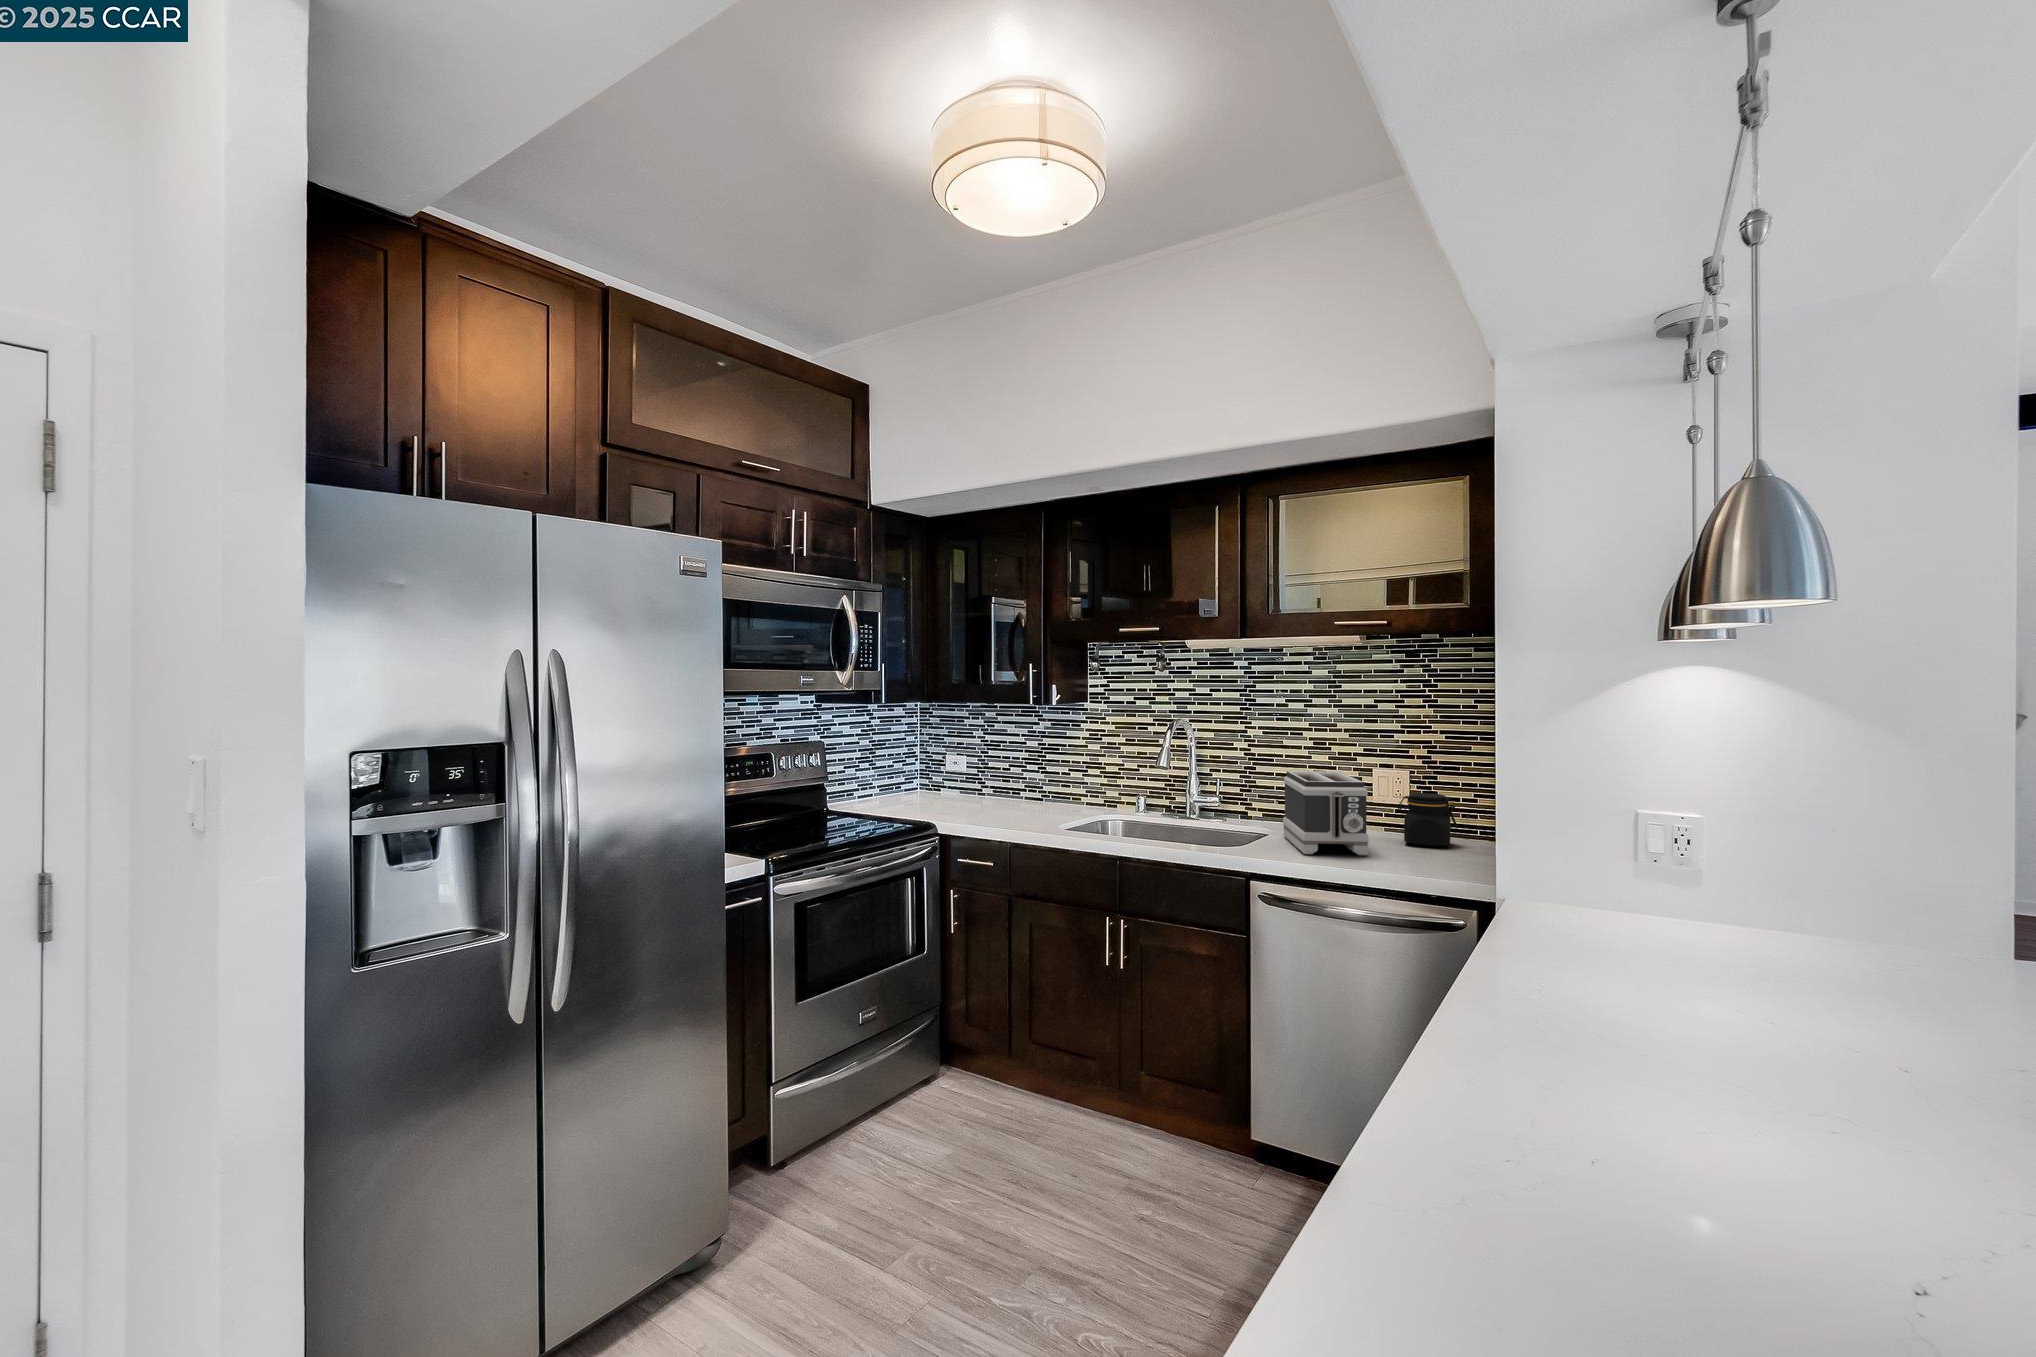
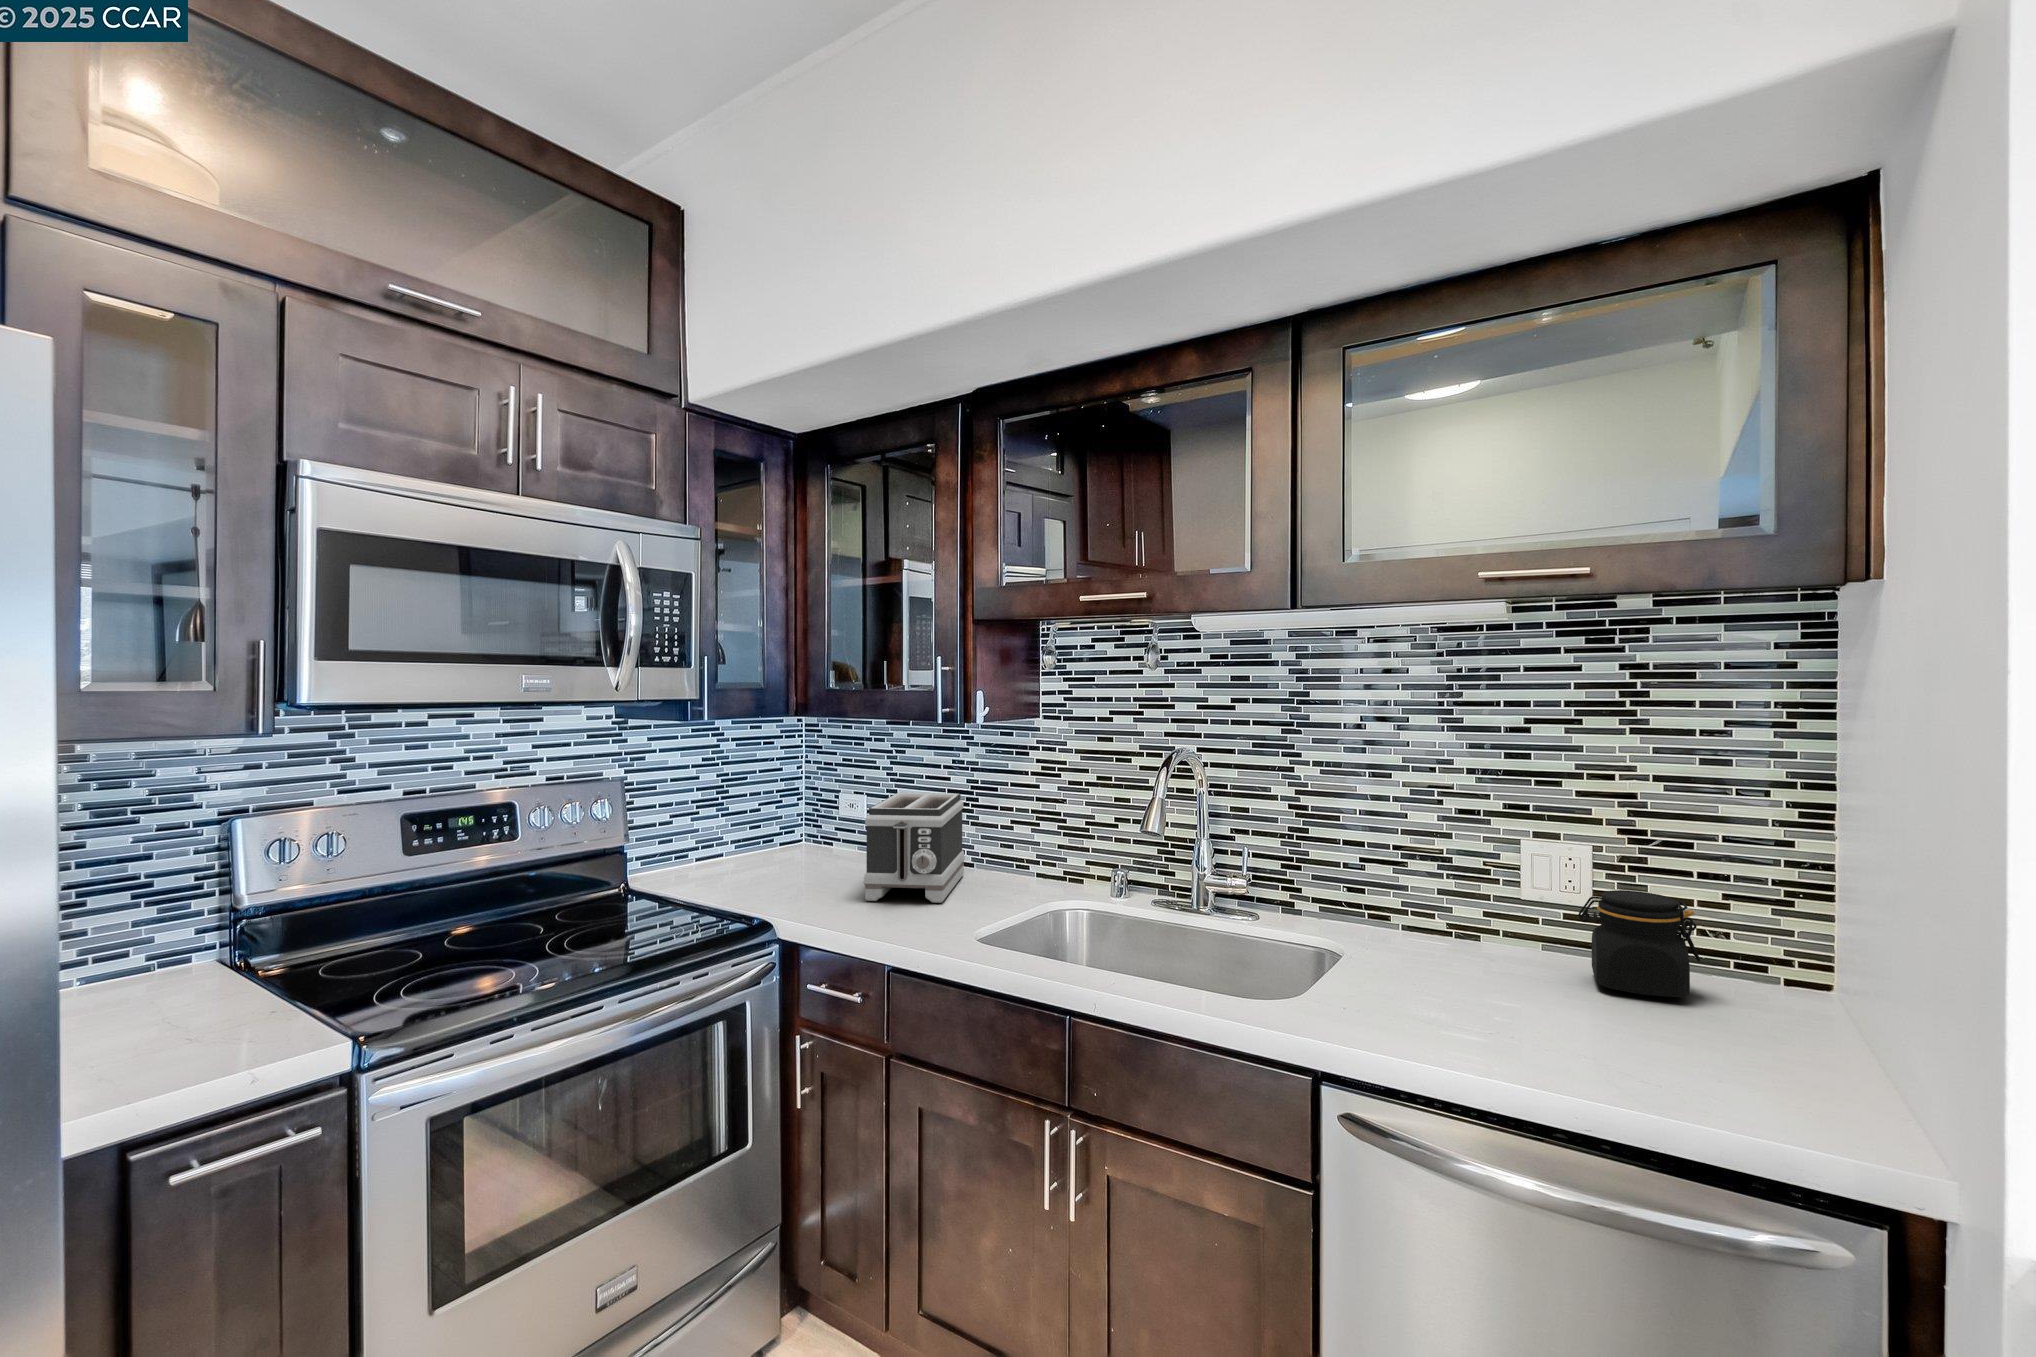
toaster: present [1283,771,1369,855] -> present [864,793,965,903]

